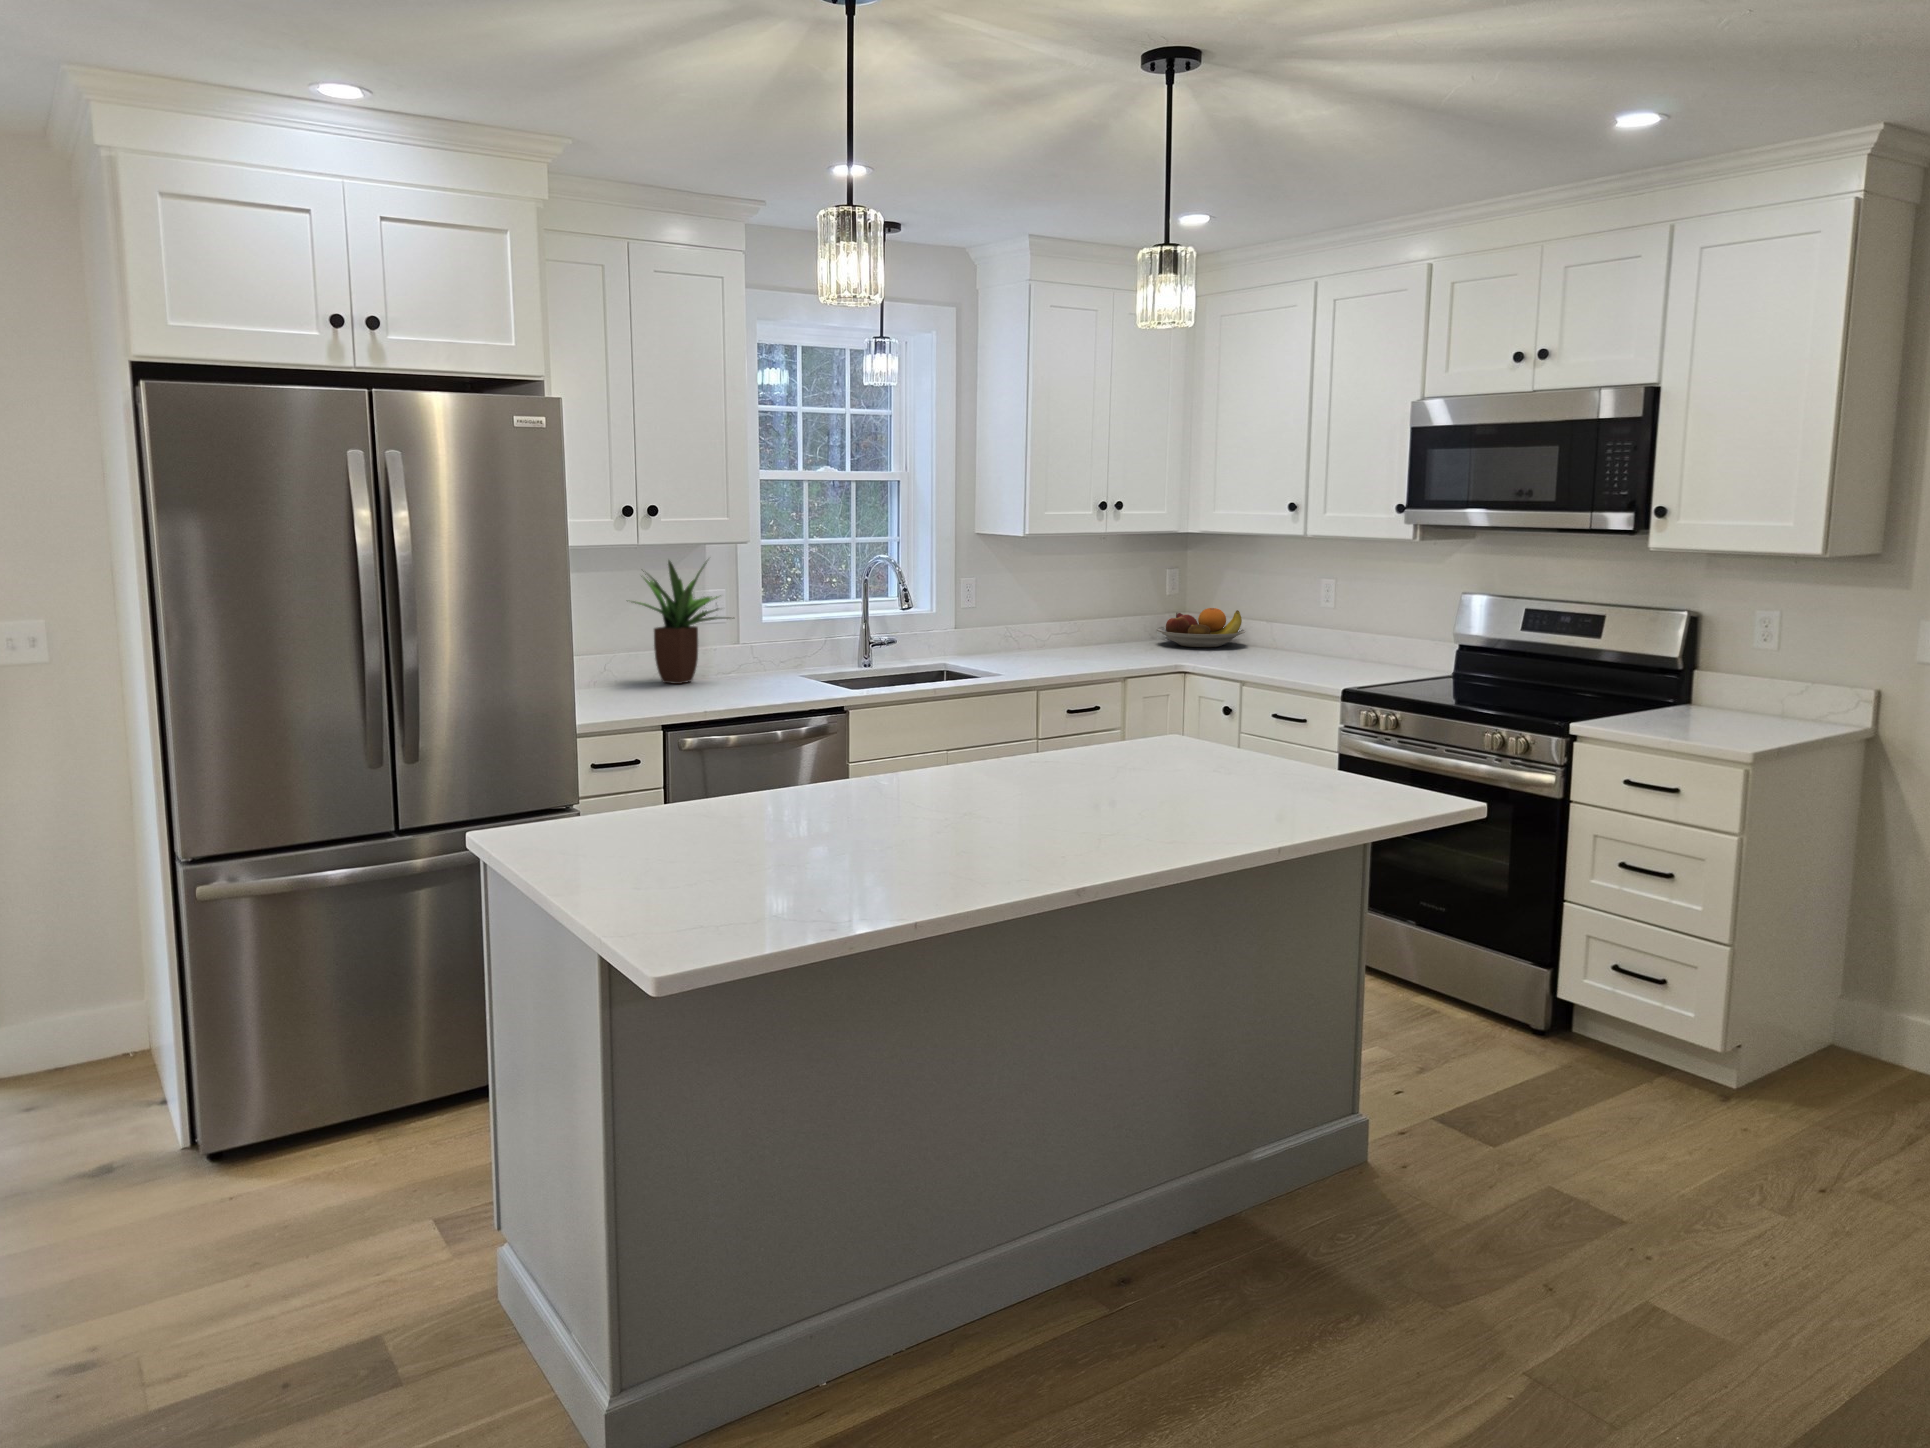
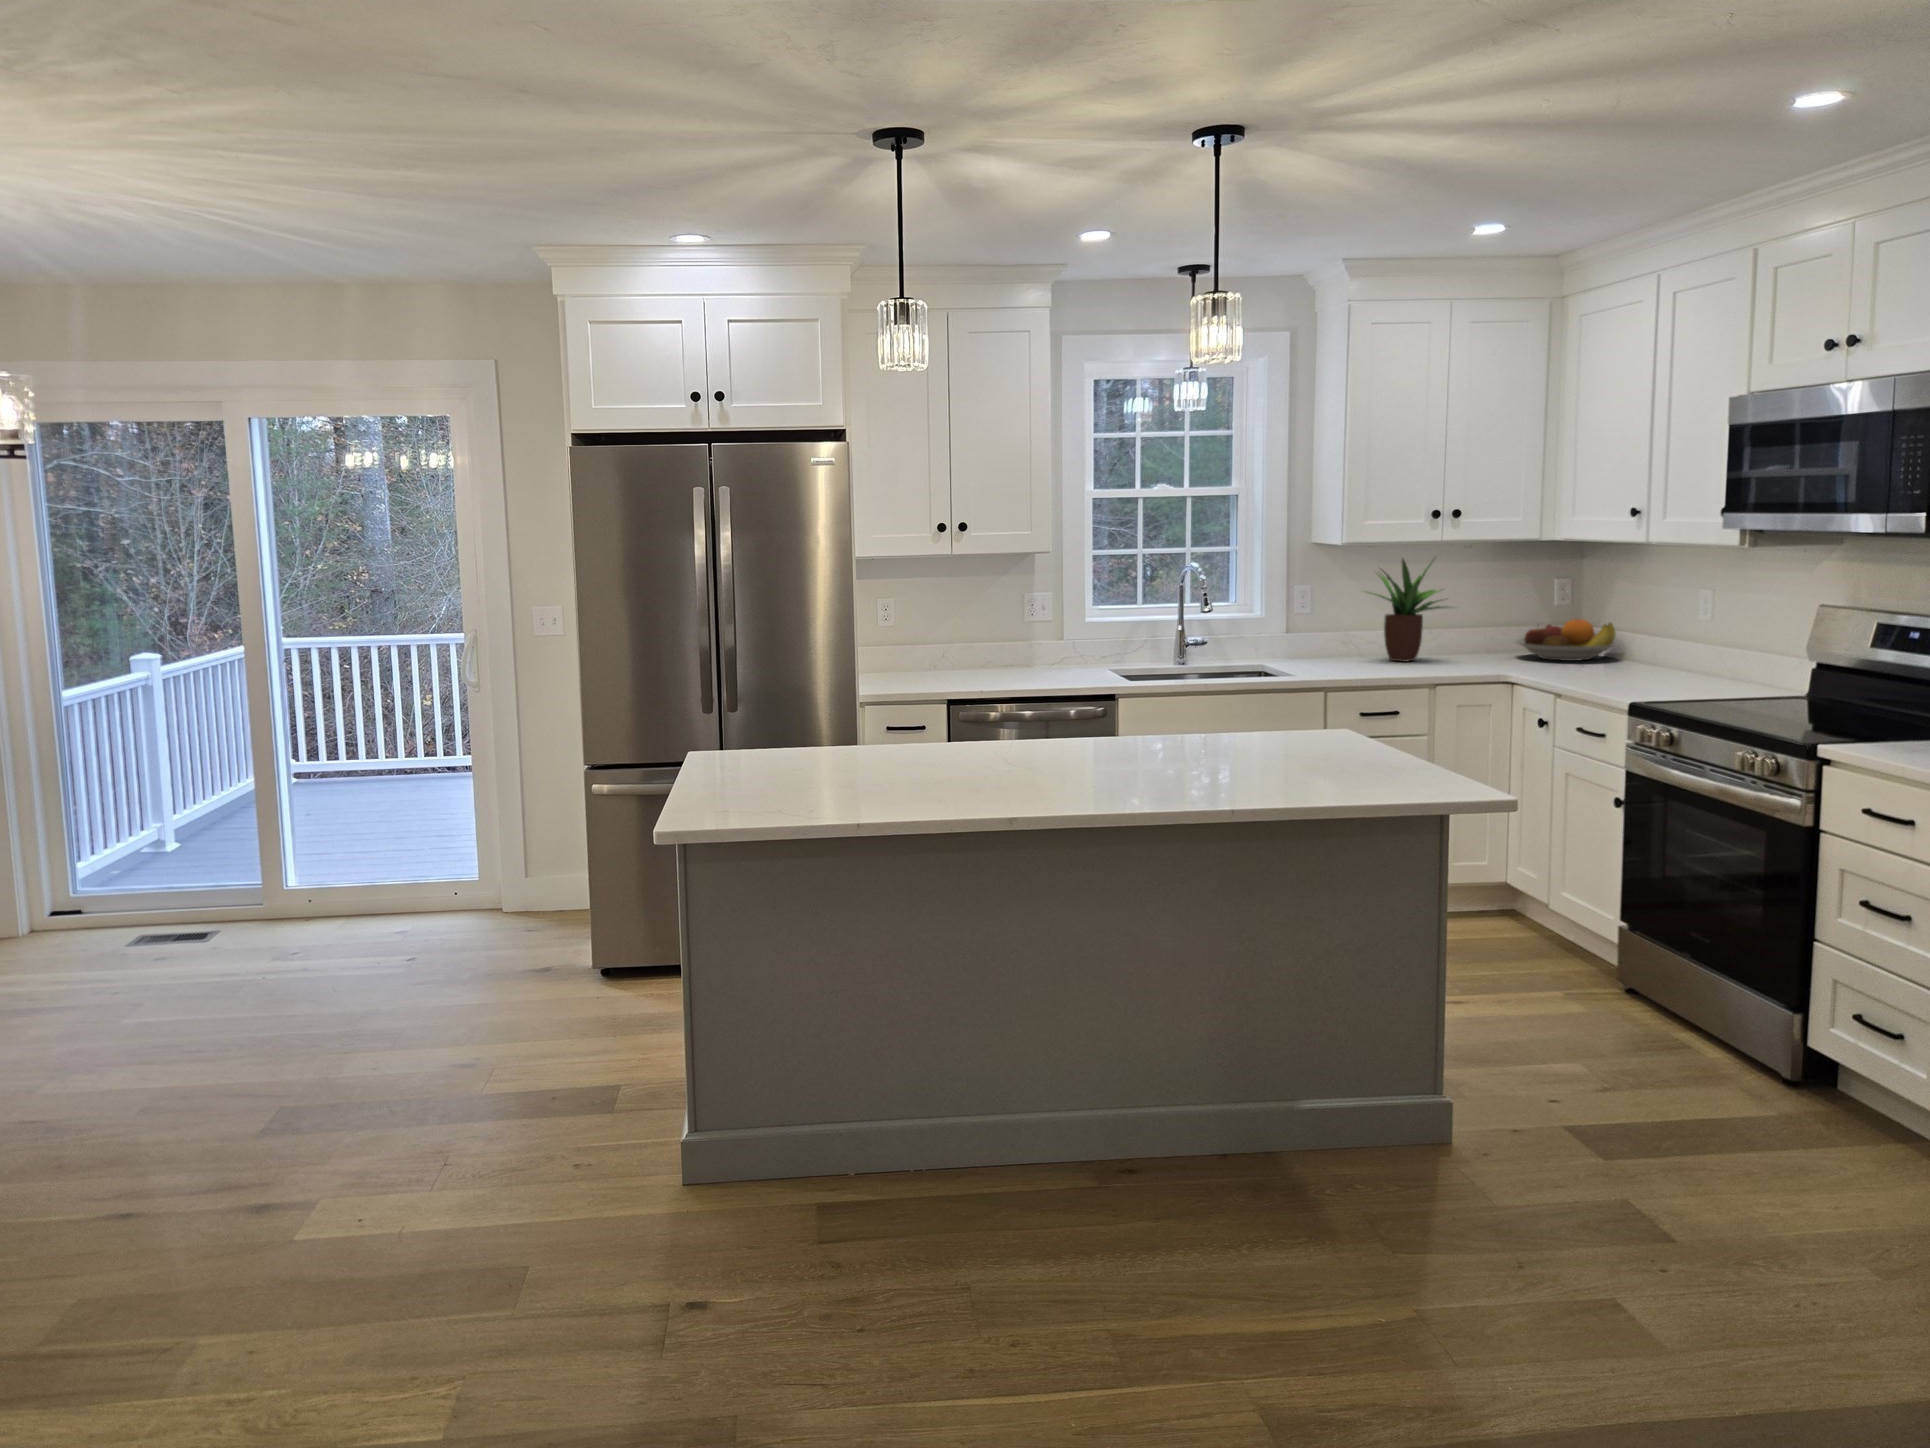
potted plant: present [633,561,733,684] -> present [1374,559,1447,662]

